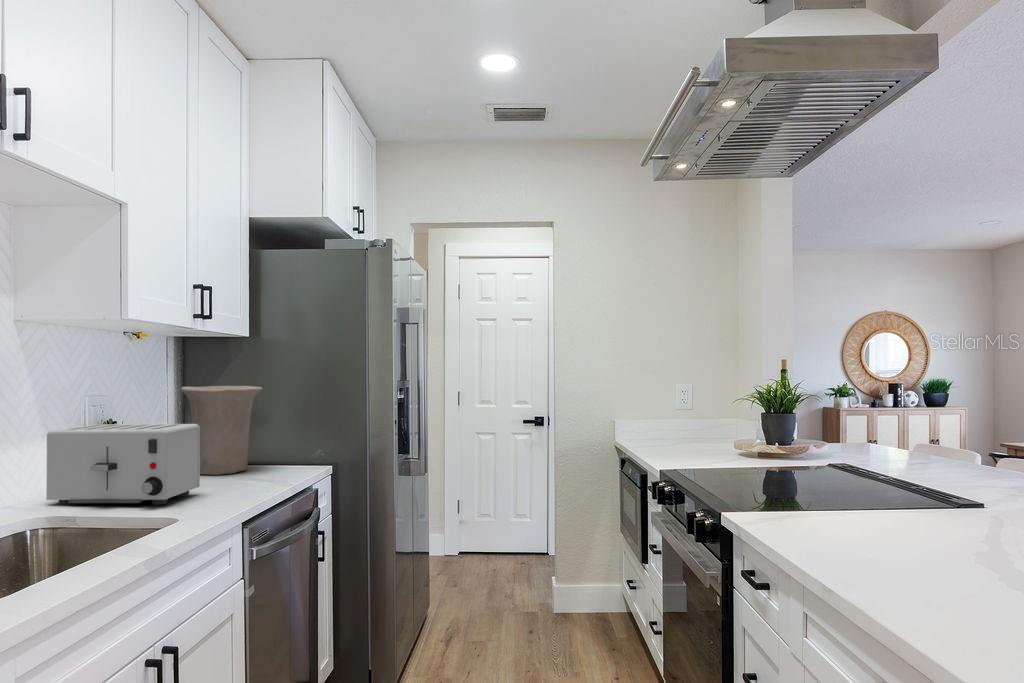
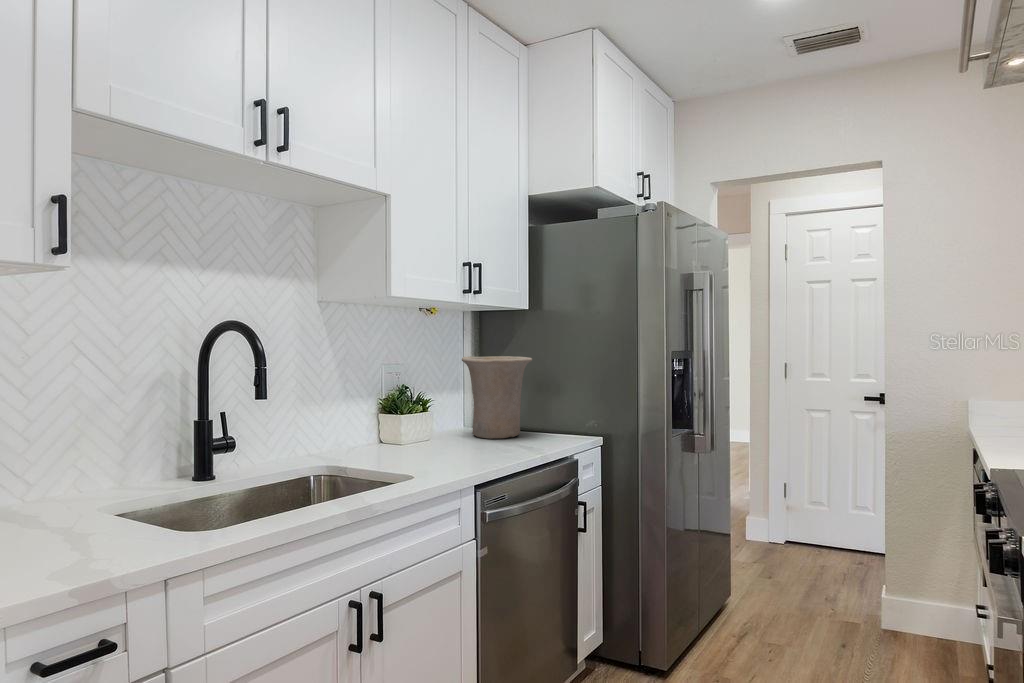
toaster: present [46,424,200,505] -> none [340,389,456,463]

